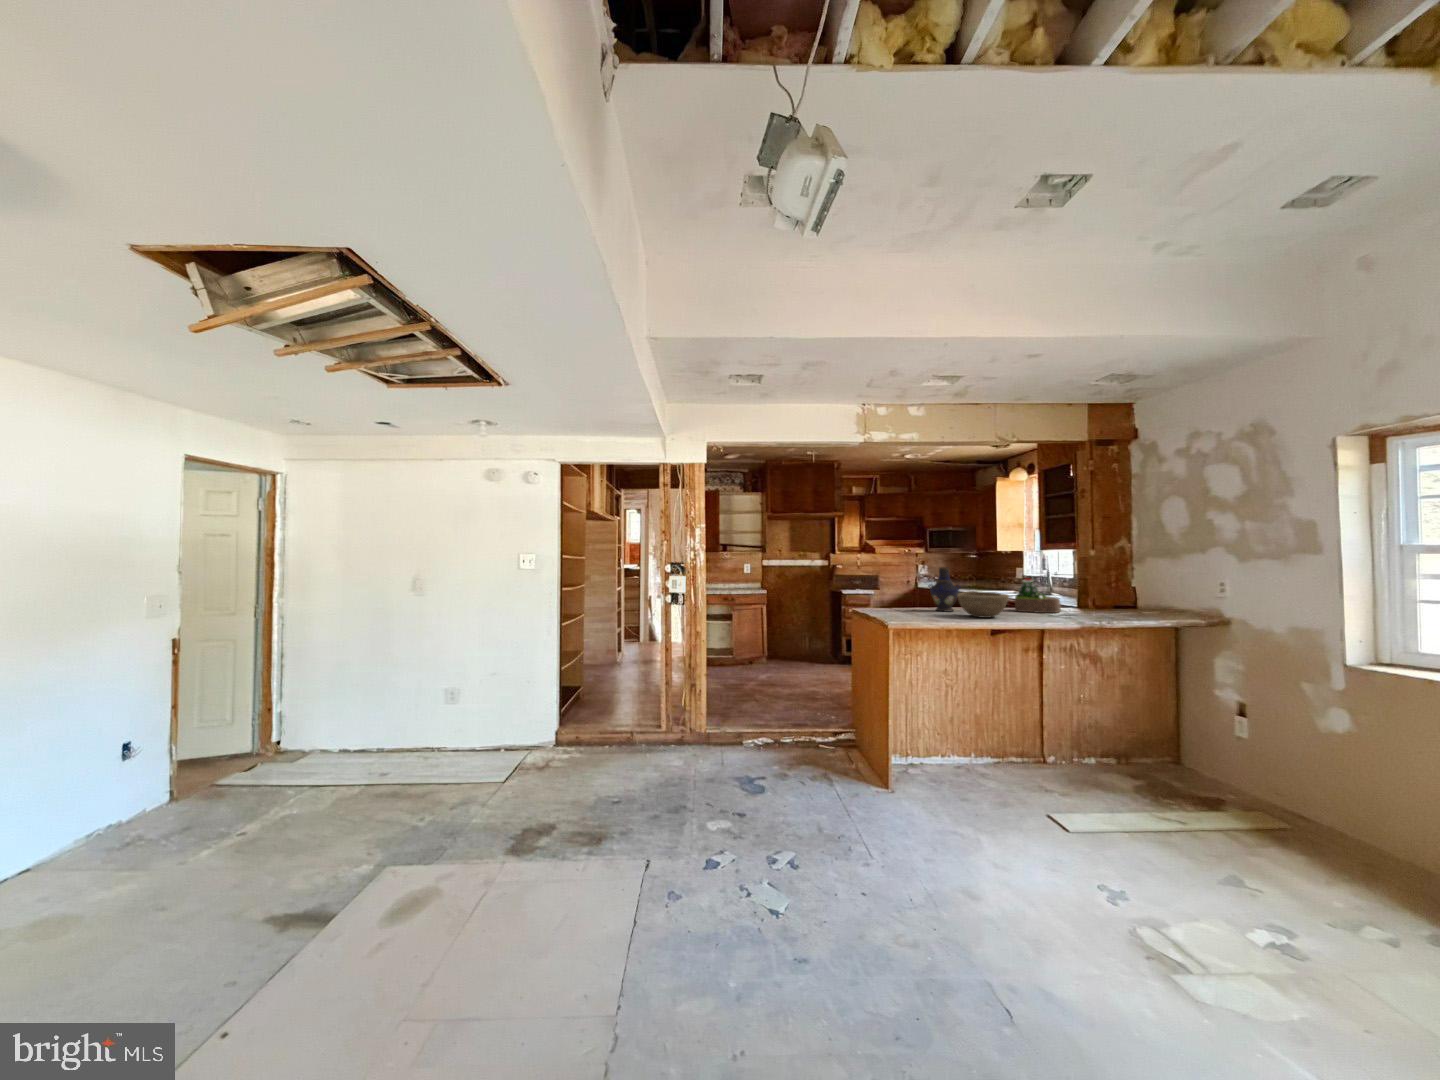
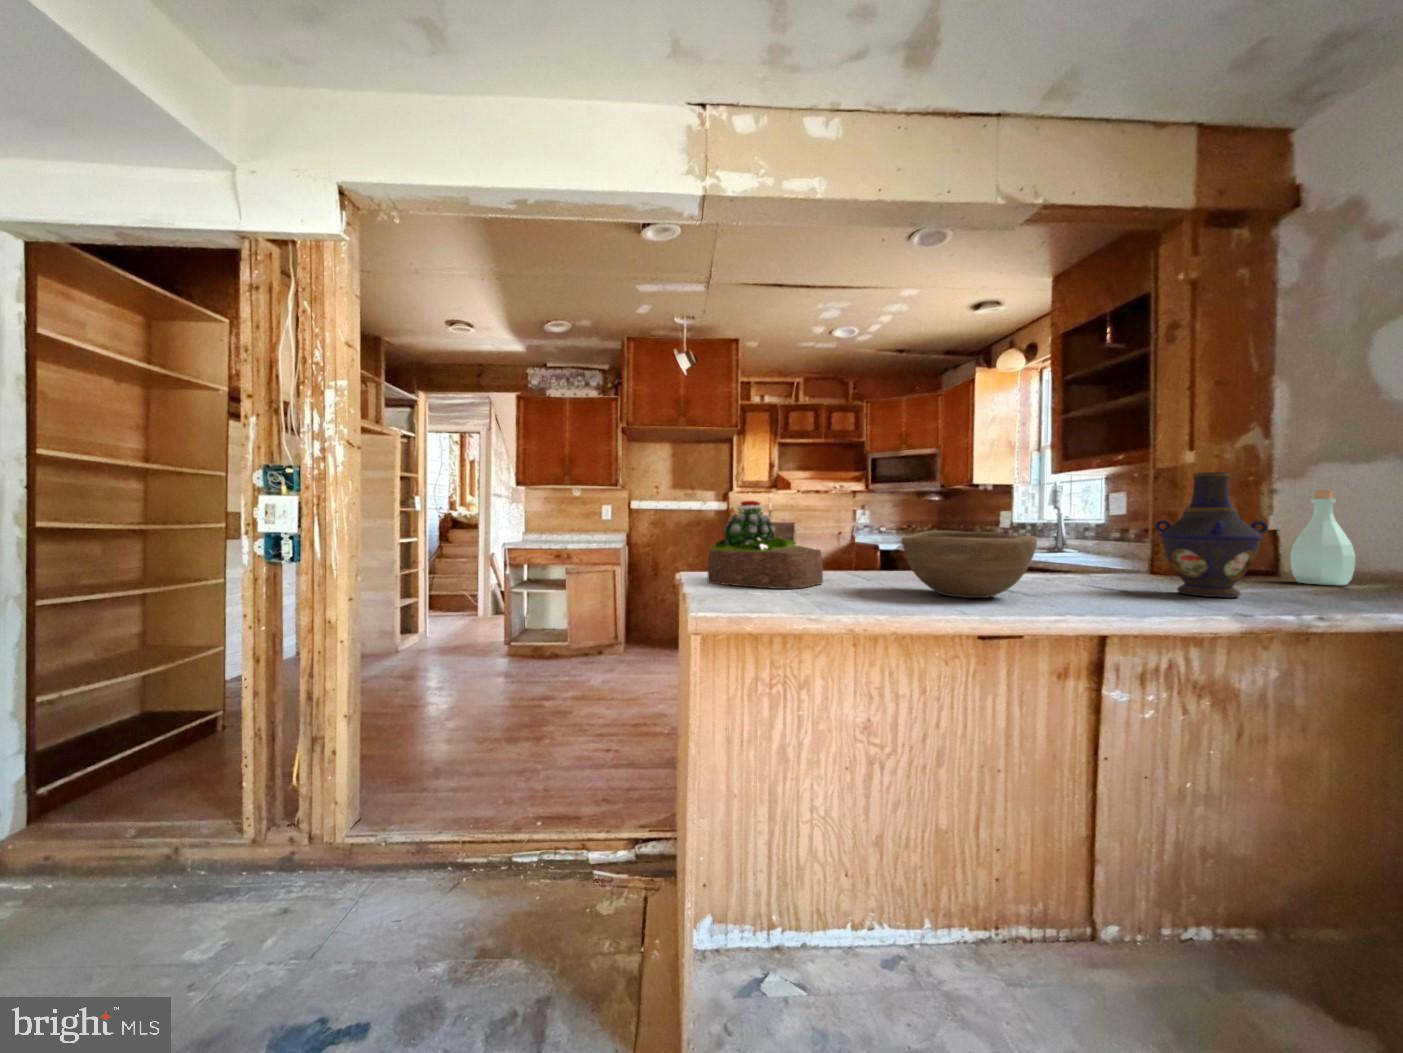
vase: present [929,567,960,611] -> present [1155,472,1268,598]
bottle: none [1135,571,1161,613] -> present [1290,490,1355,585]
succulent plant: present [1015,578,1061,613] -> present [708,501,823,589]

